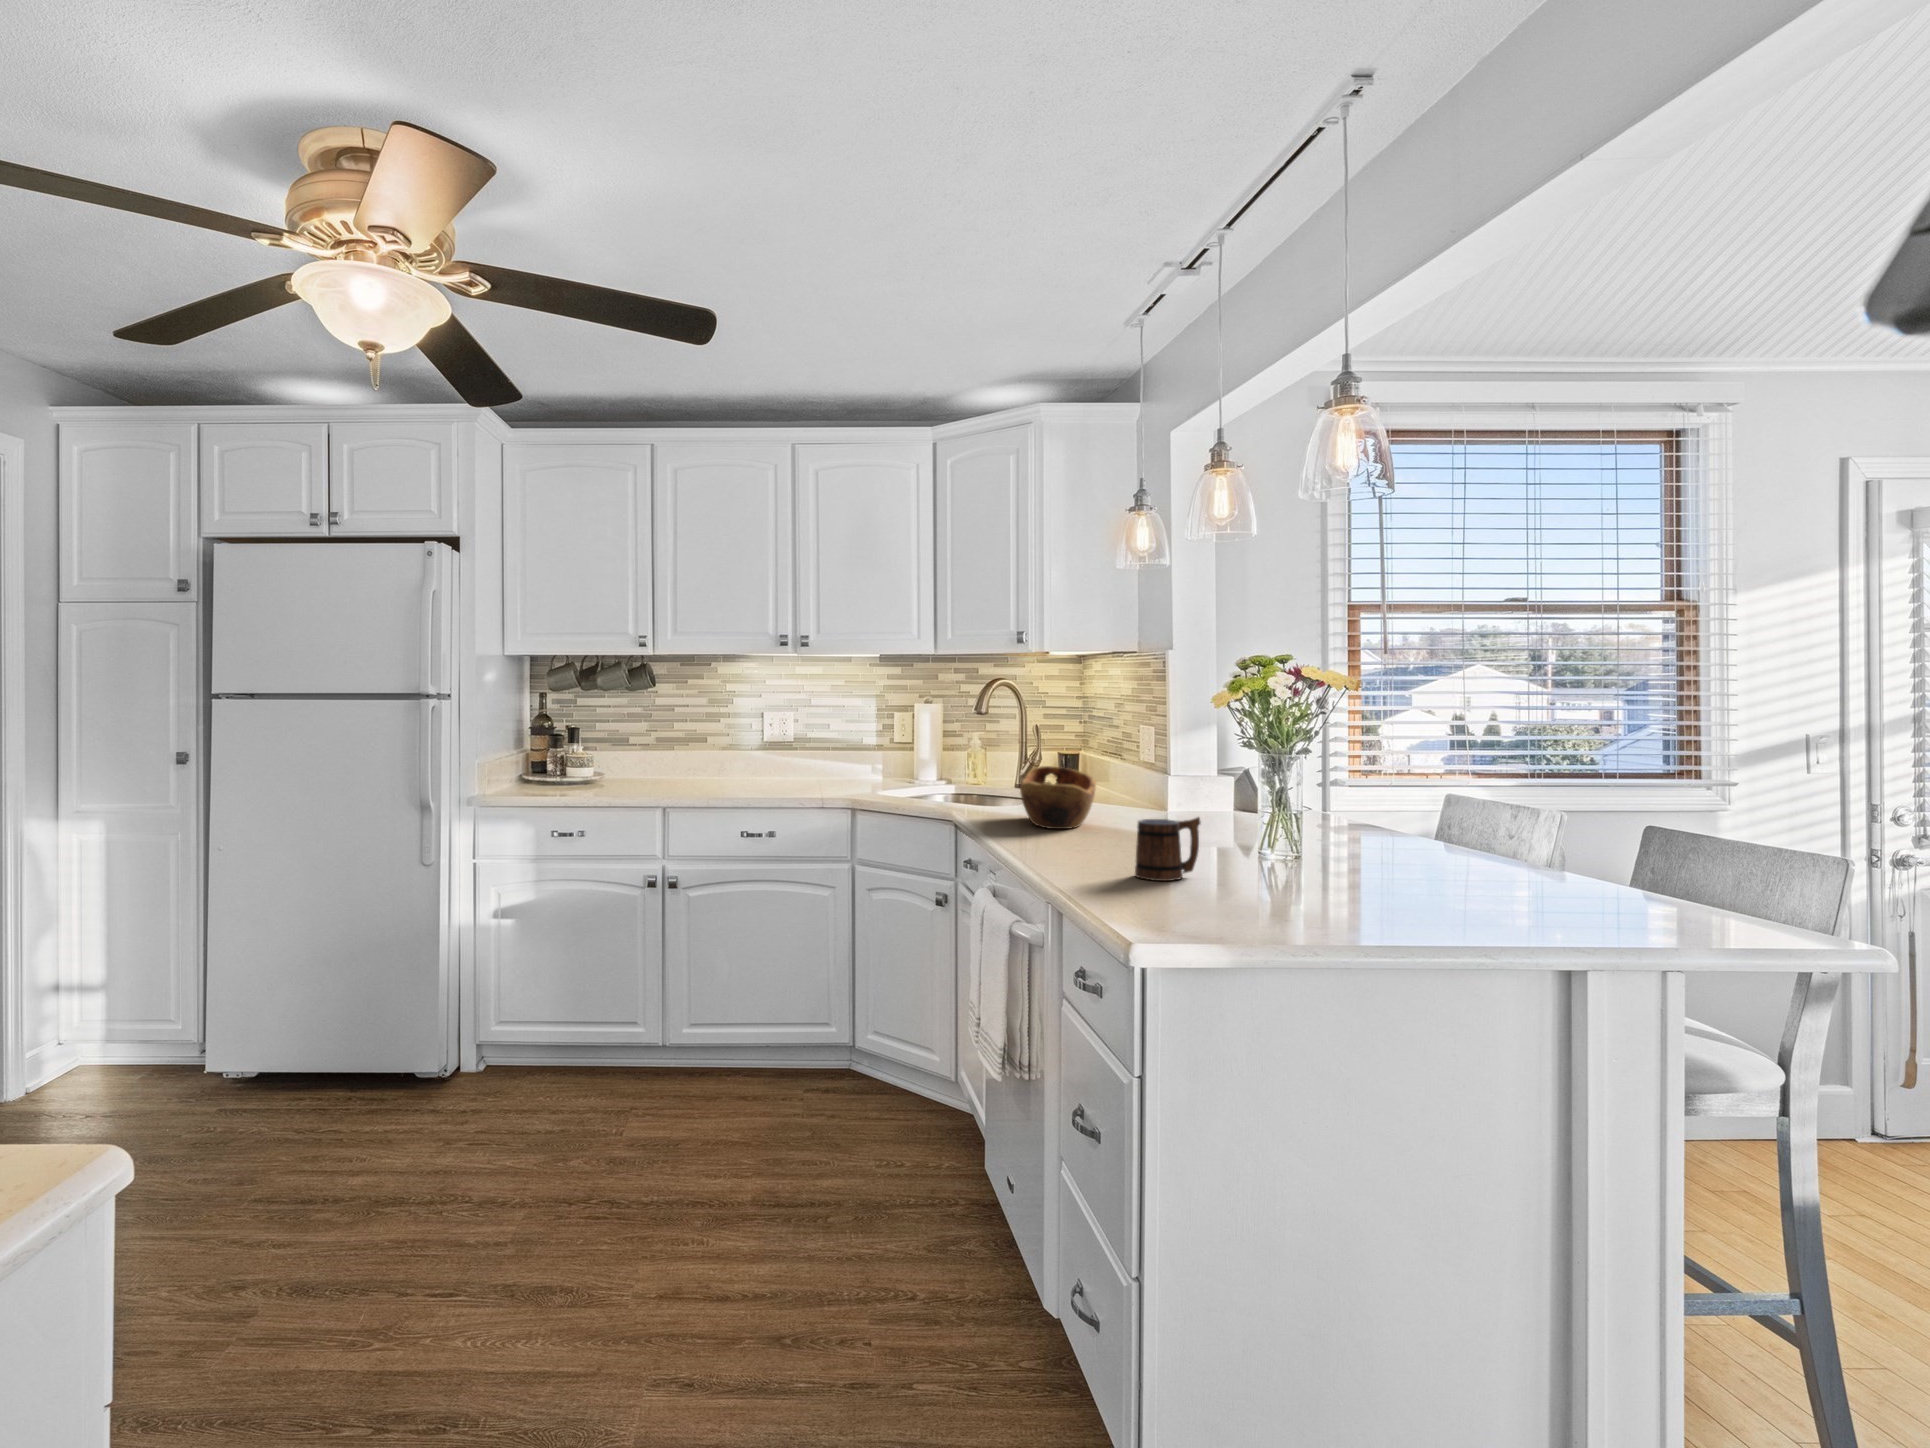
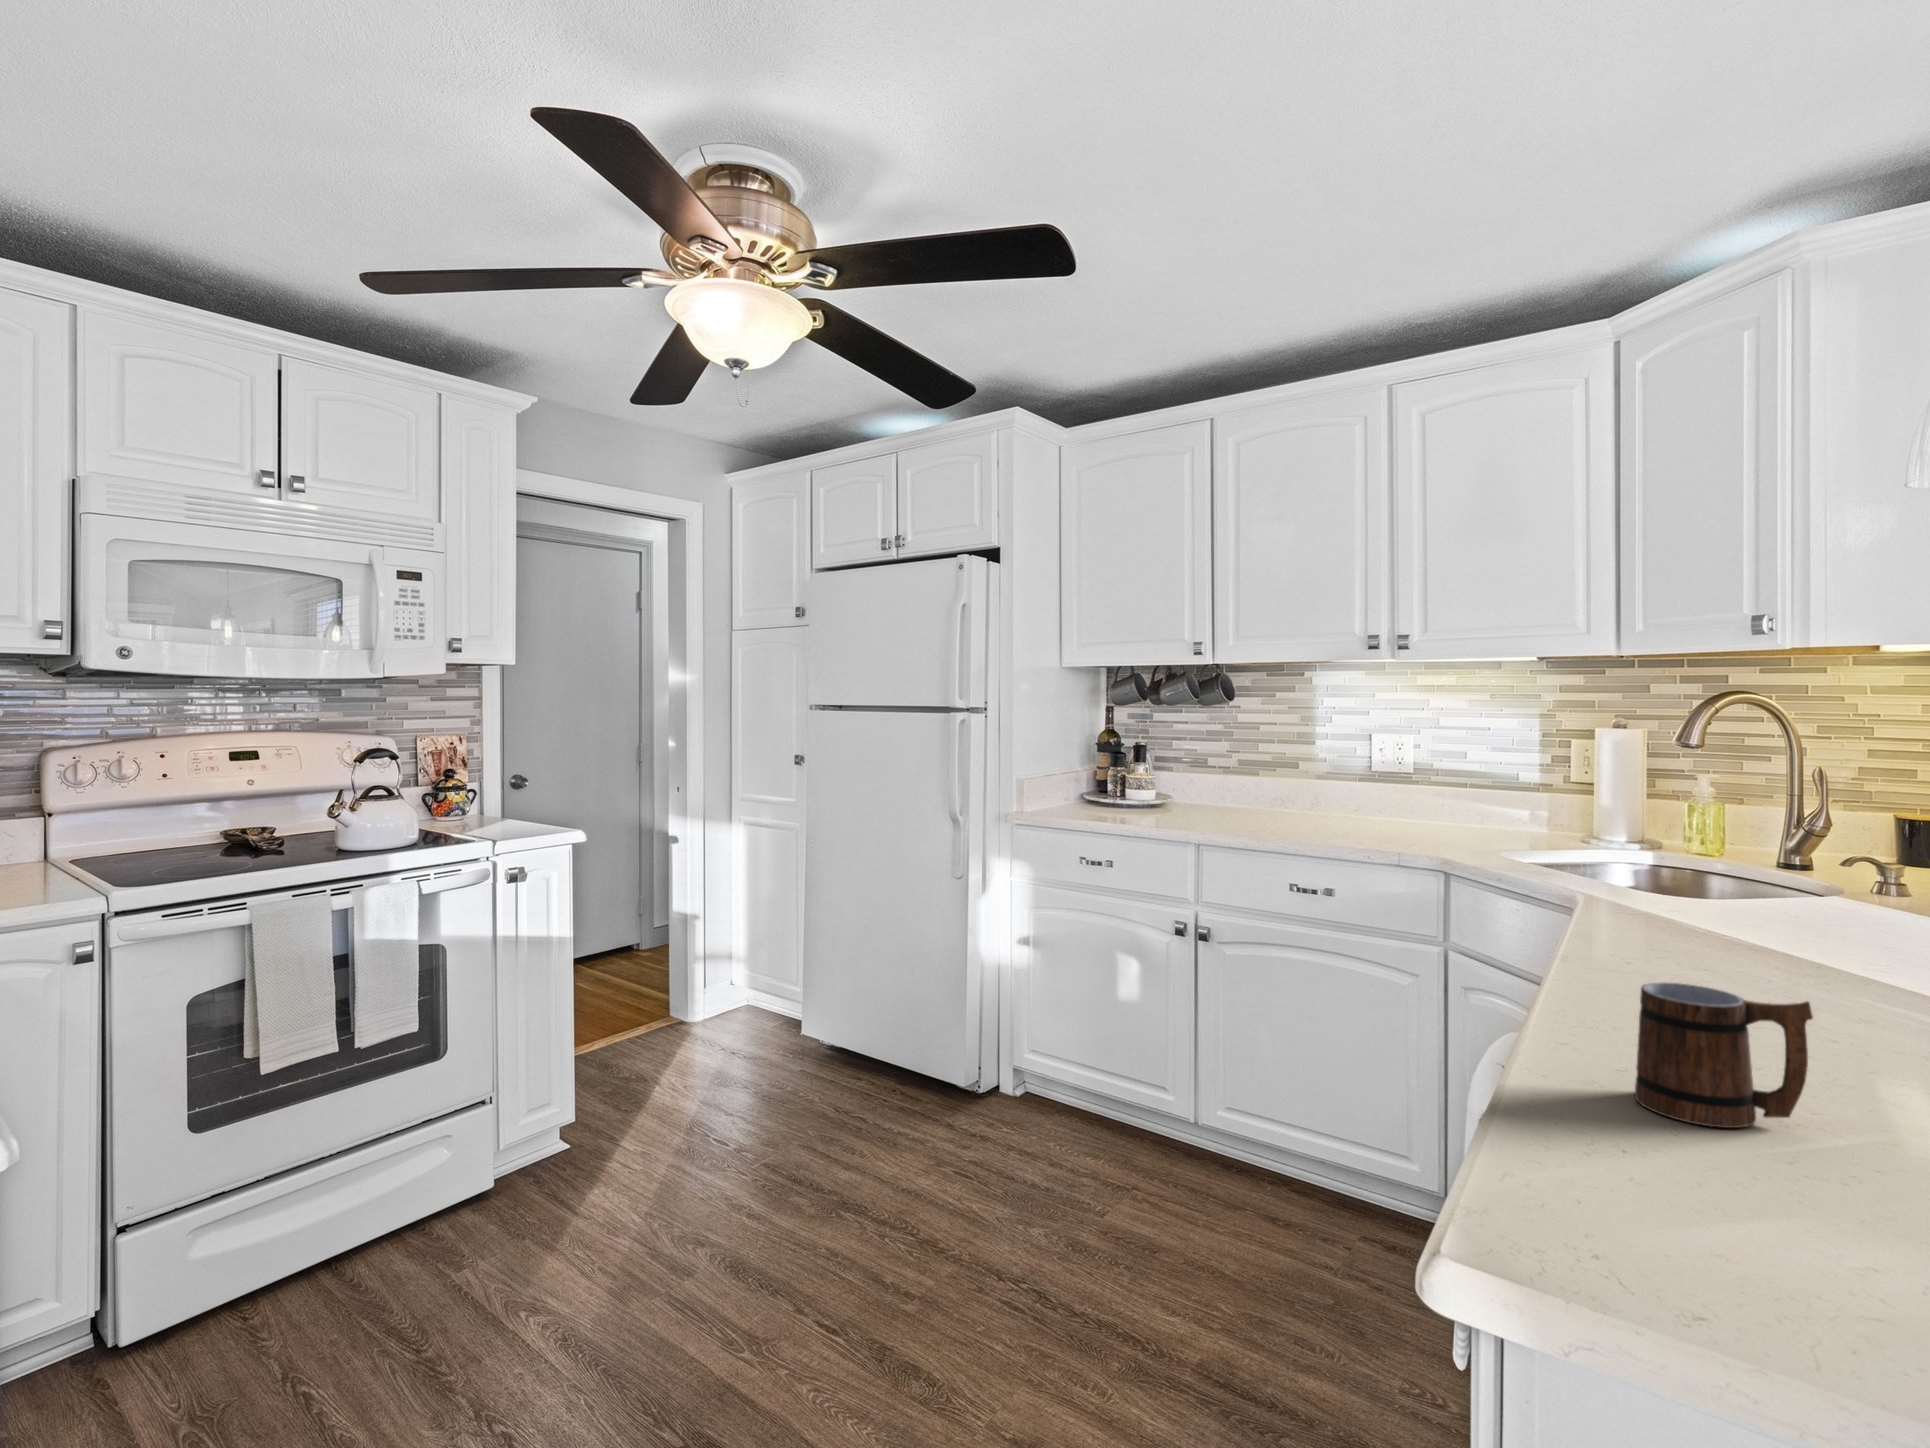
wooden bowl: present [1020,766,1096,829] -> none [1622,844,1808,963]

